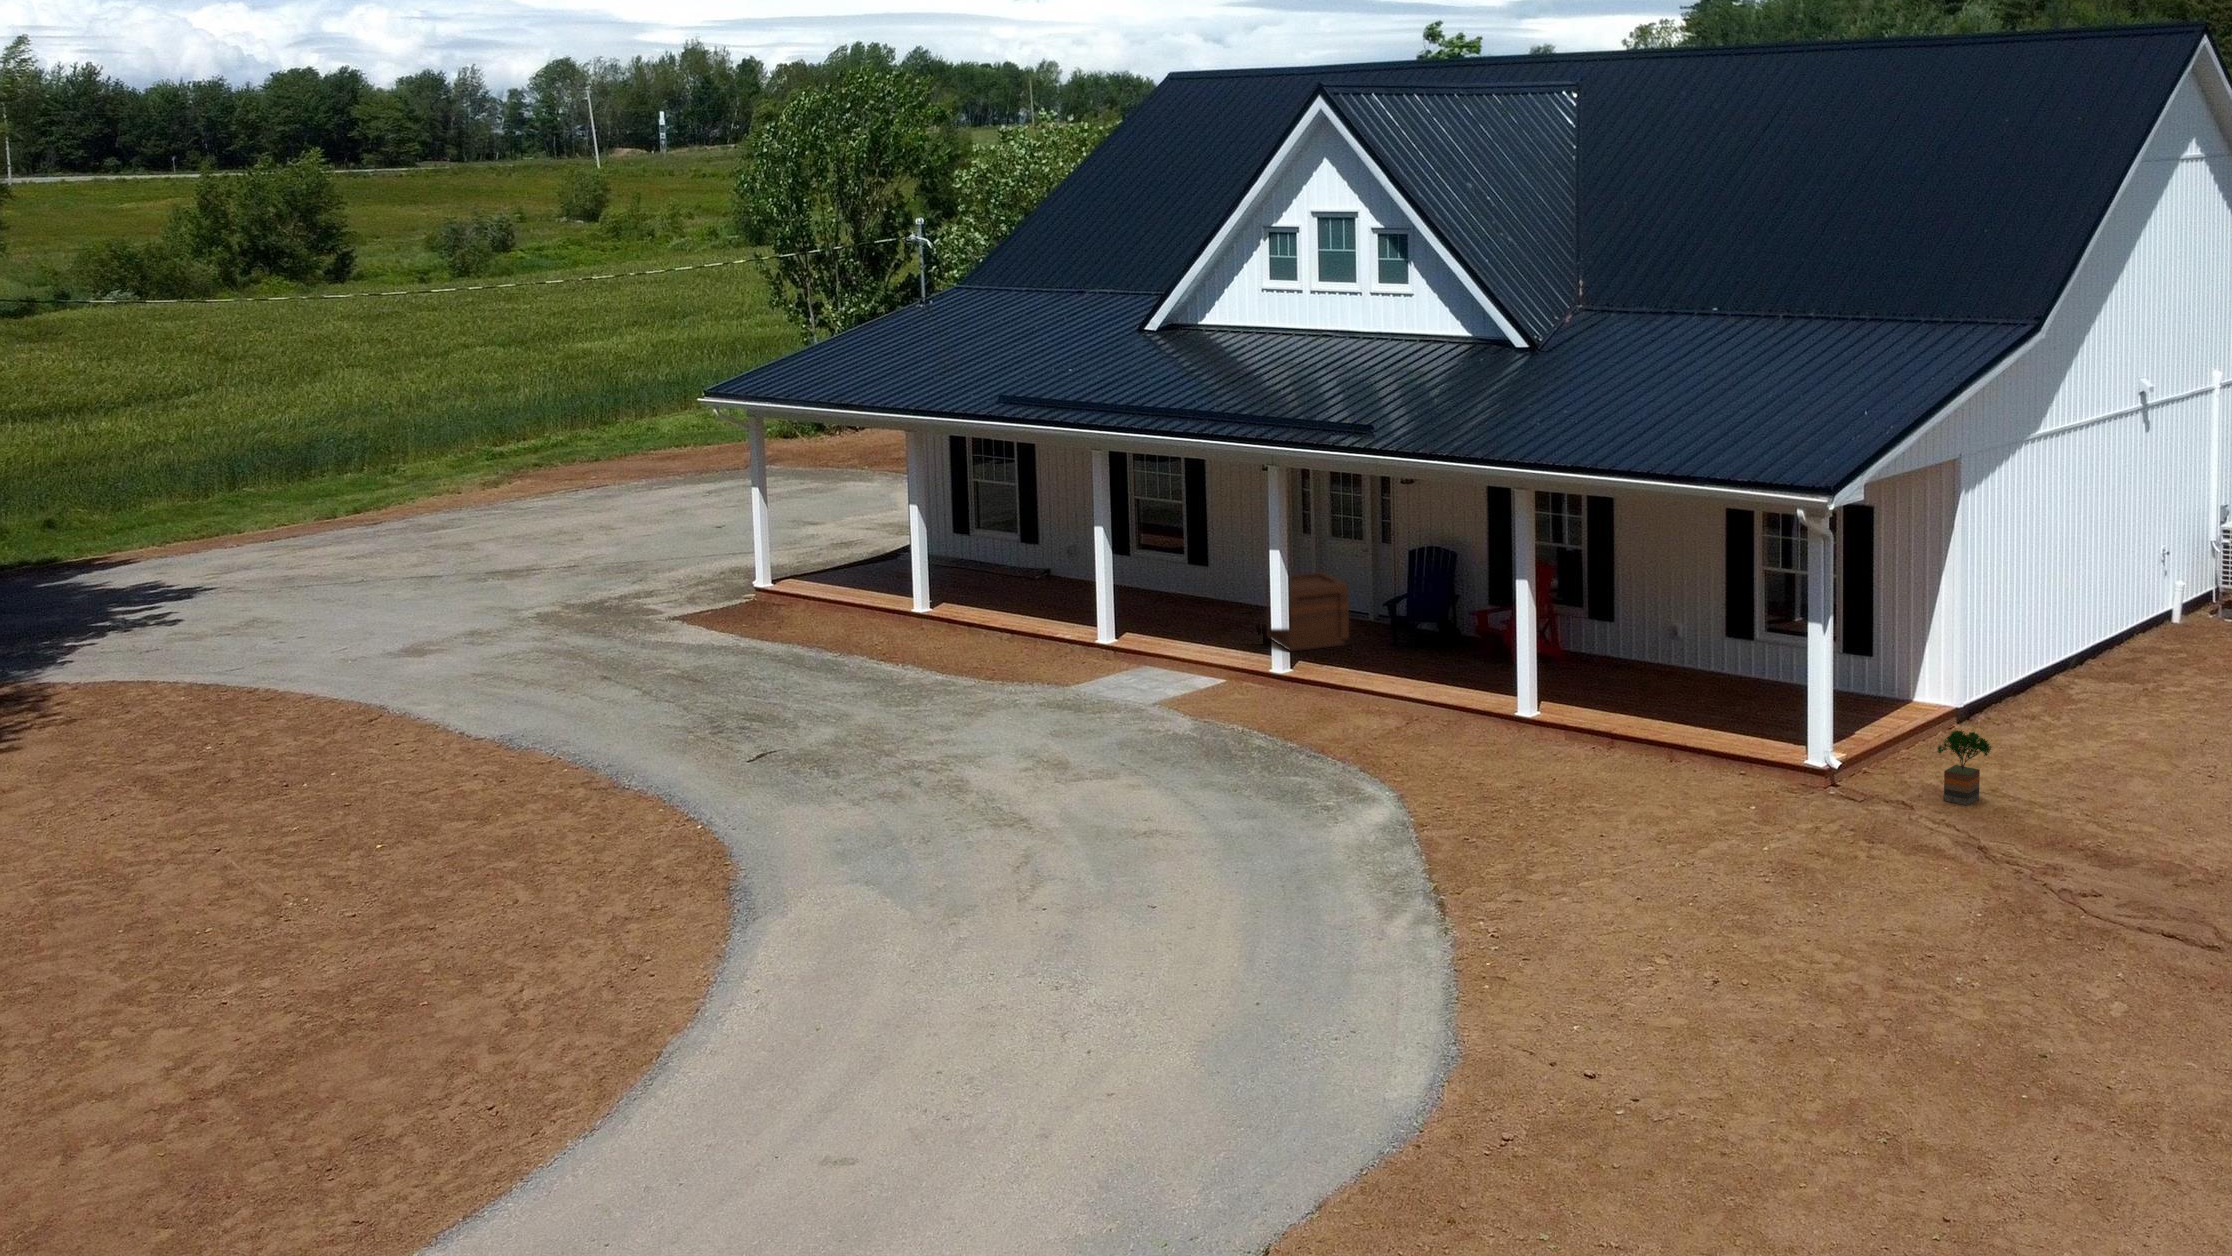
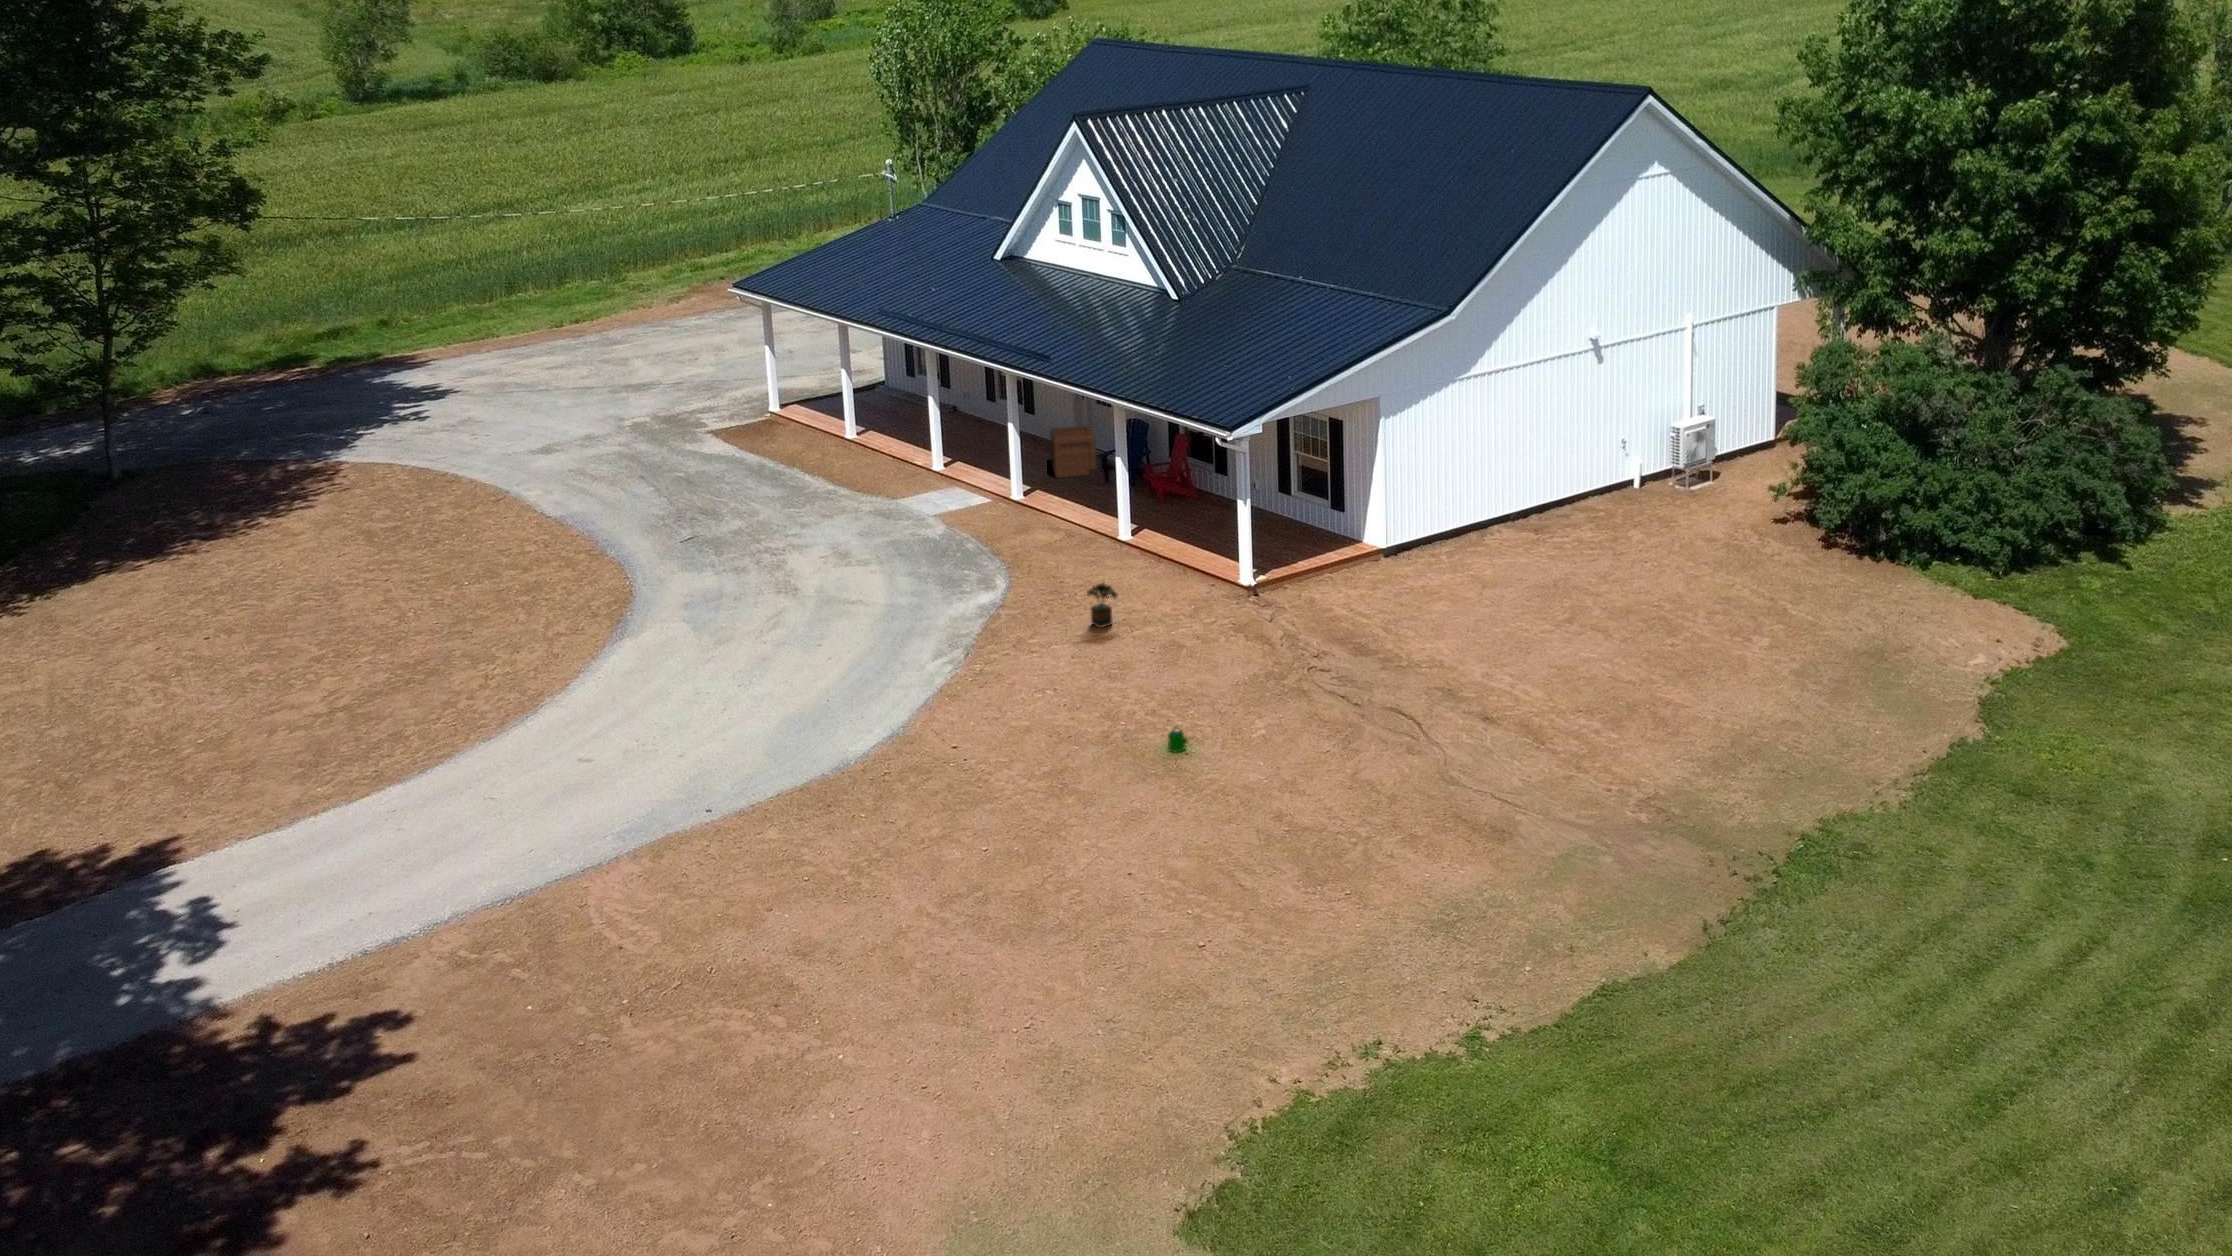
potted tree: present [1937,730,1992,806] -> present [1087,584,1118,628]
watering can: none [1999,1005,2064,1060] -> present [1168,727,1188,753]

